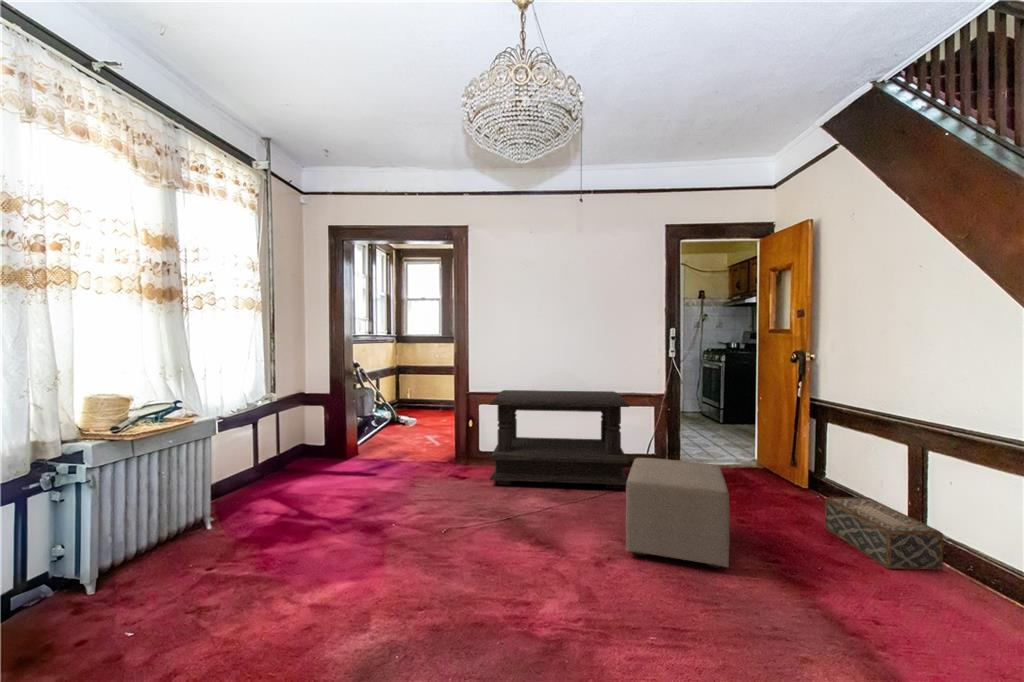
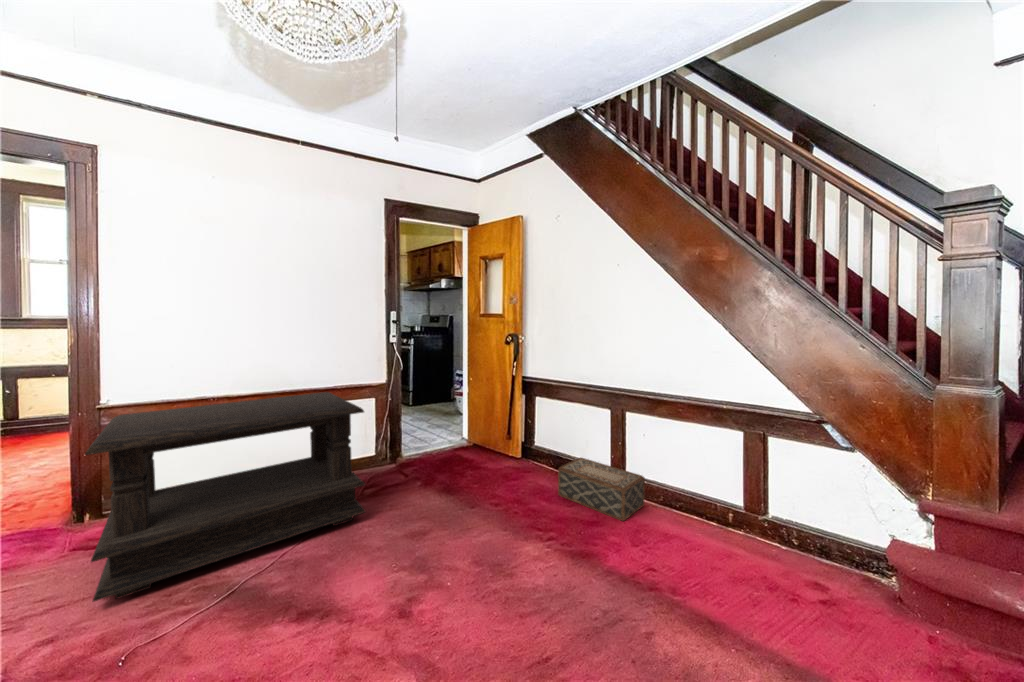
ottoman: present [626,458,729,568] -> none [396,468,542,644]

